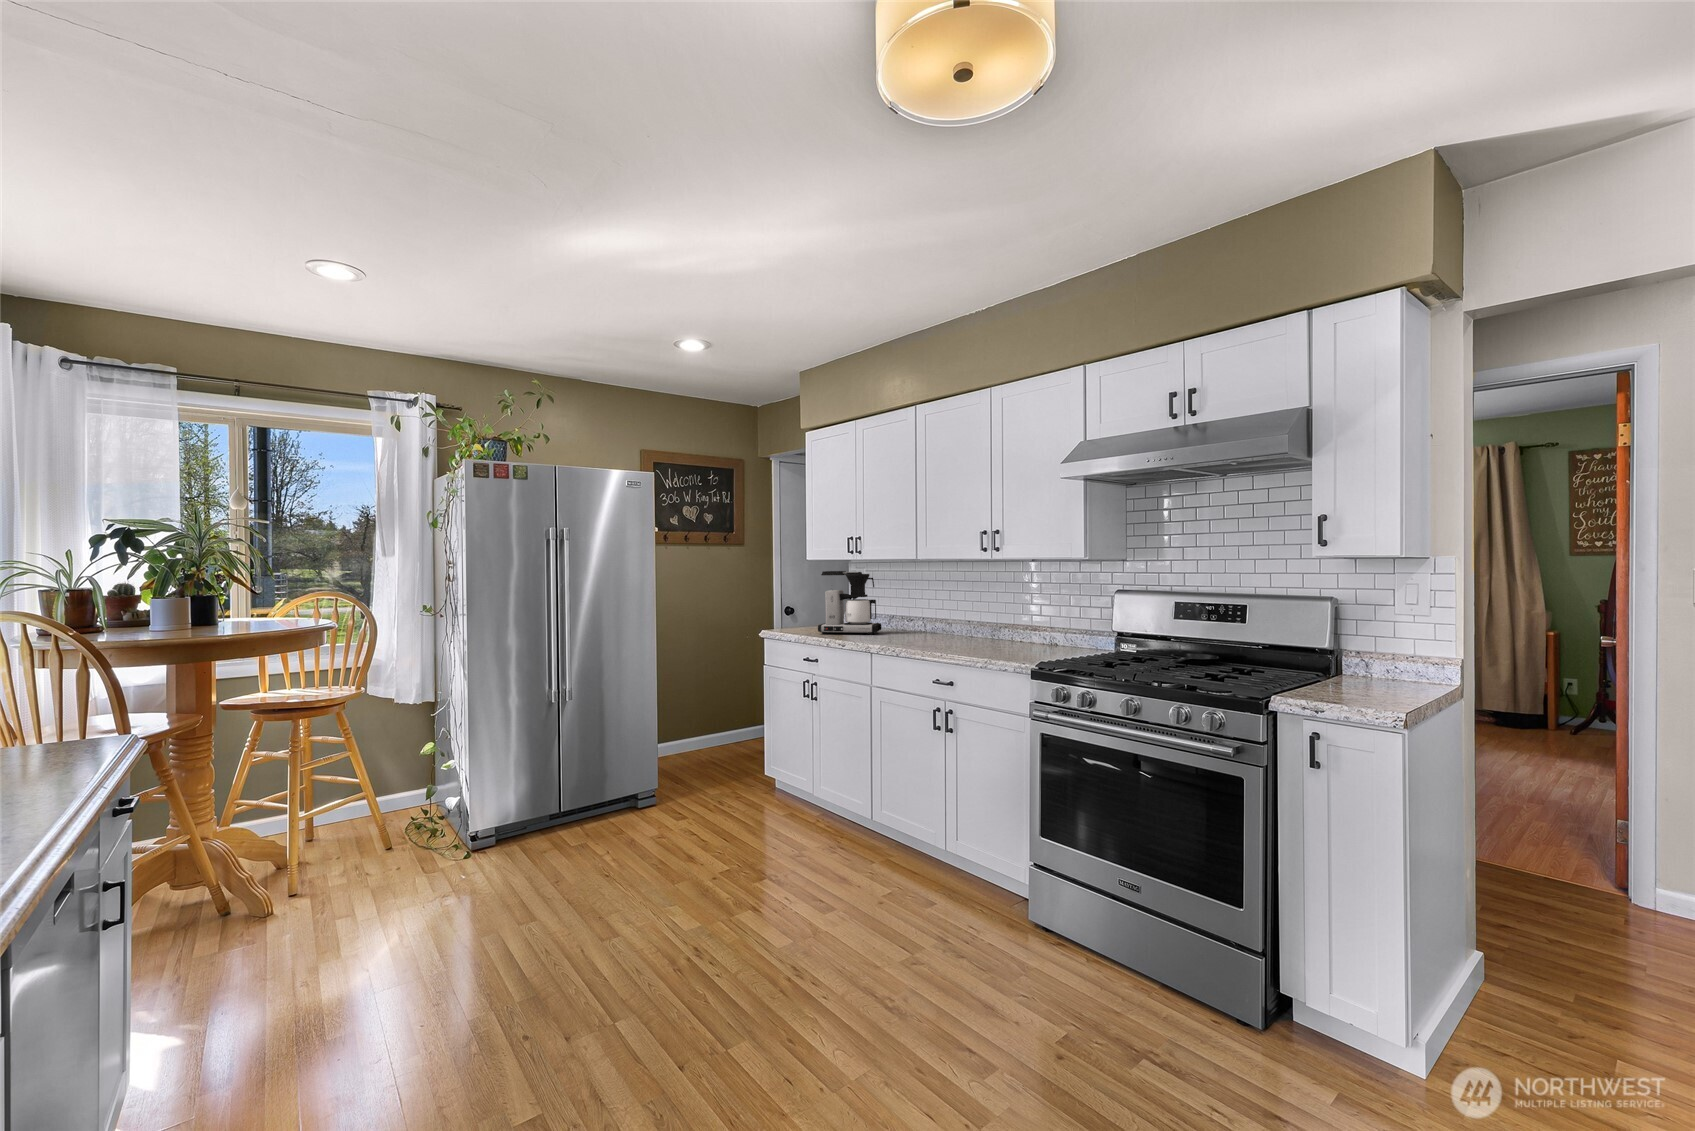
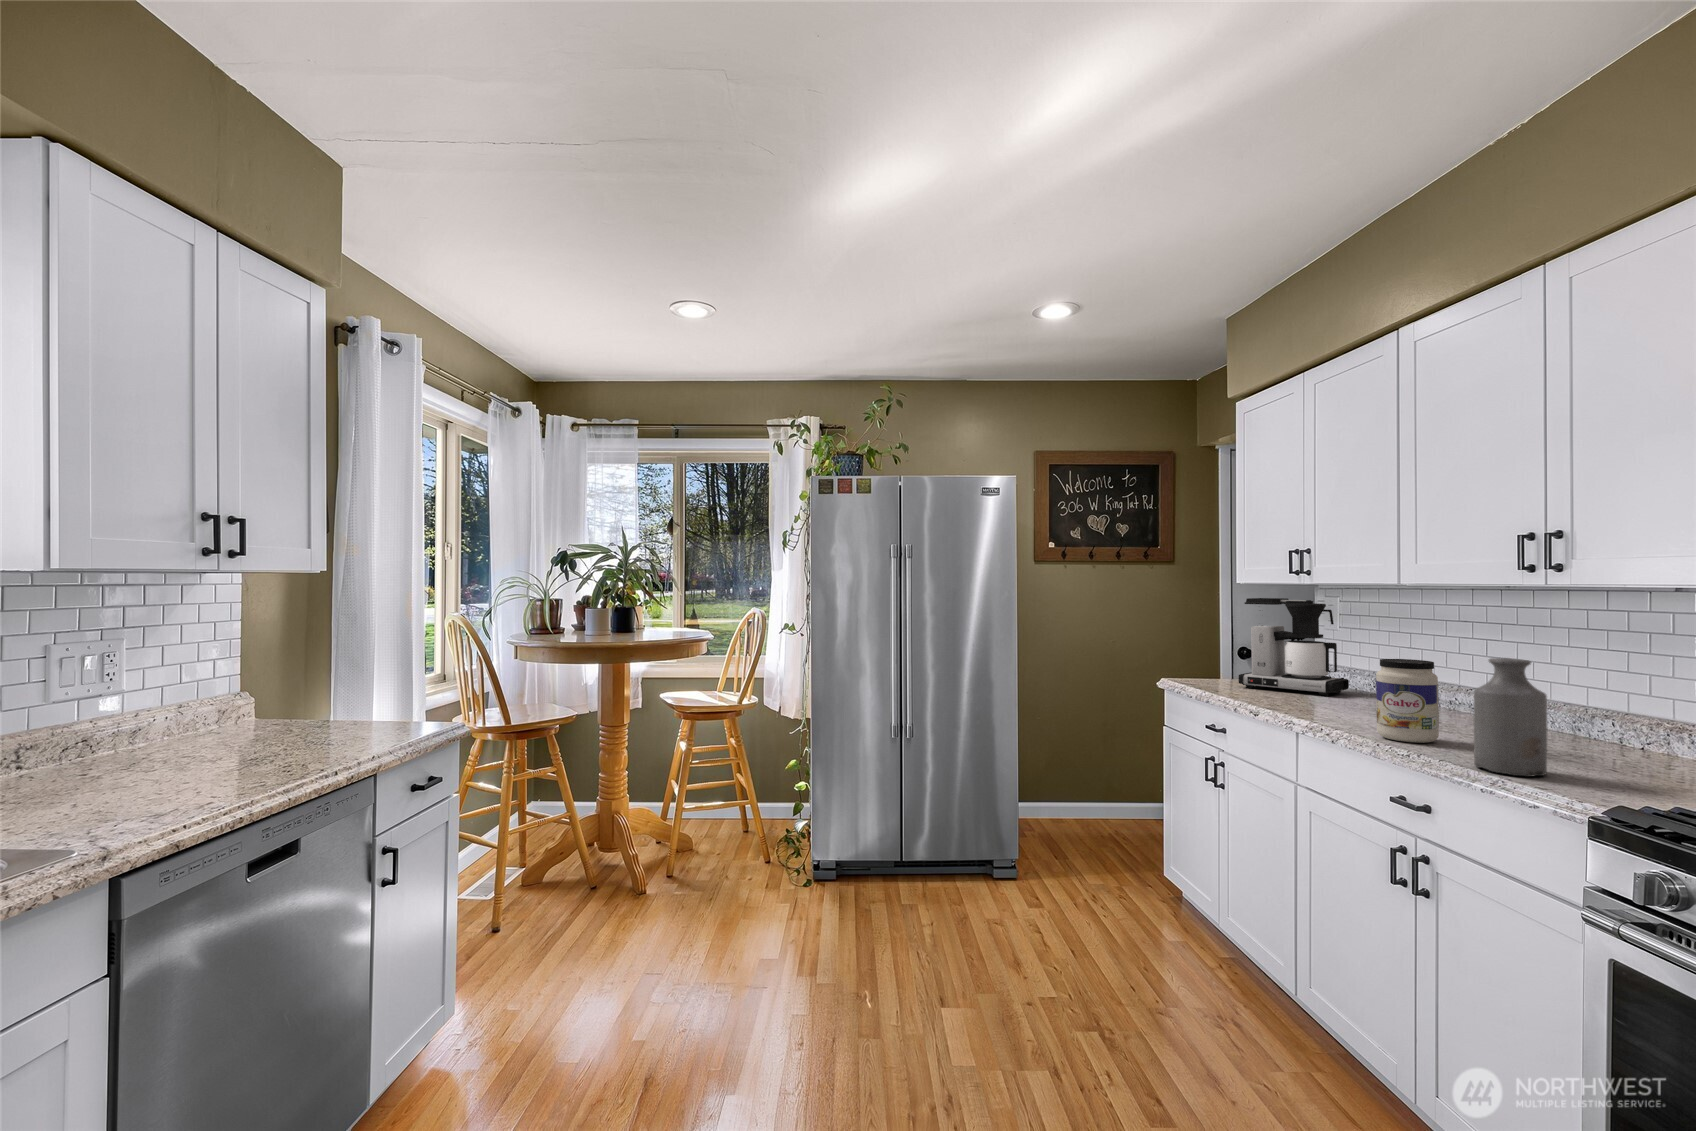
bottle: none [972,598,1002,658] -> present [1474,658,1548,777]
jar: none [920,603,949,650] -> present [1376,659,1439,743]

